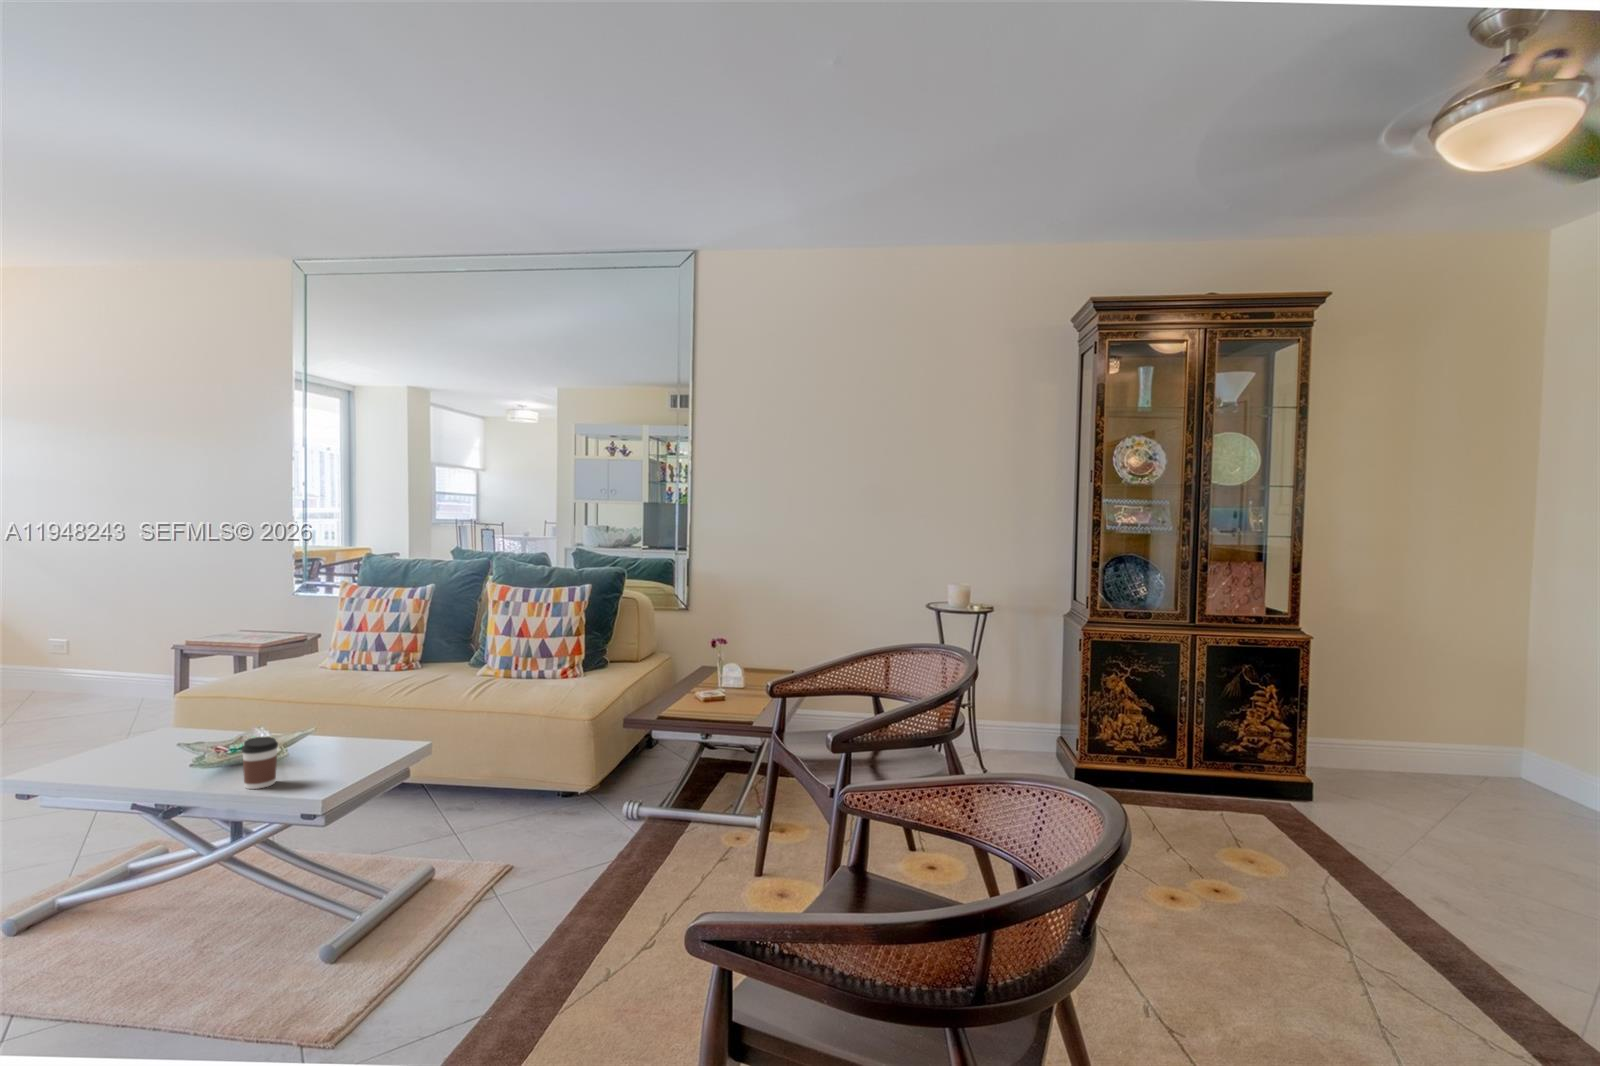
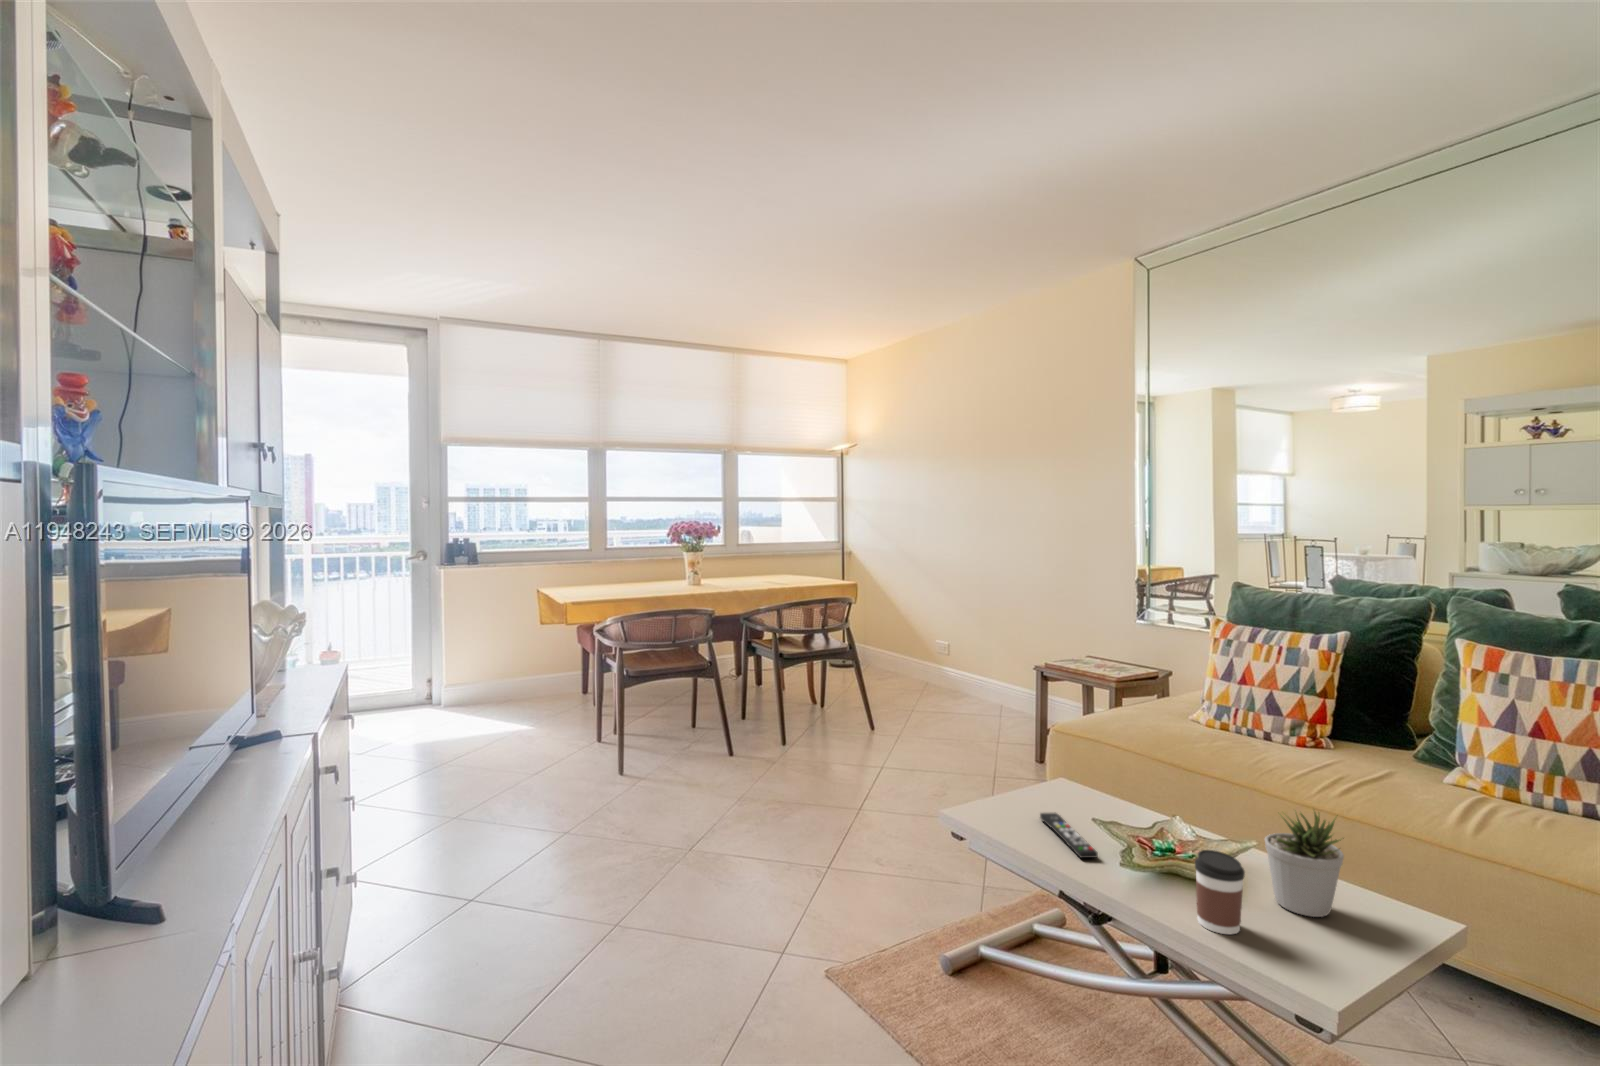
potted plant: none [306,695,357,765] -> present [1265,812,1344,917]
remote control: none [125,754,174,778] -> present [1040,813,1098,858]

